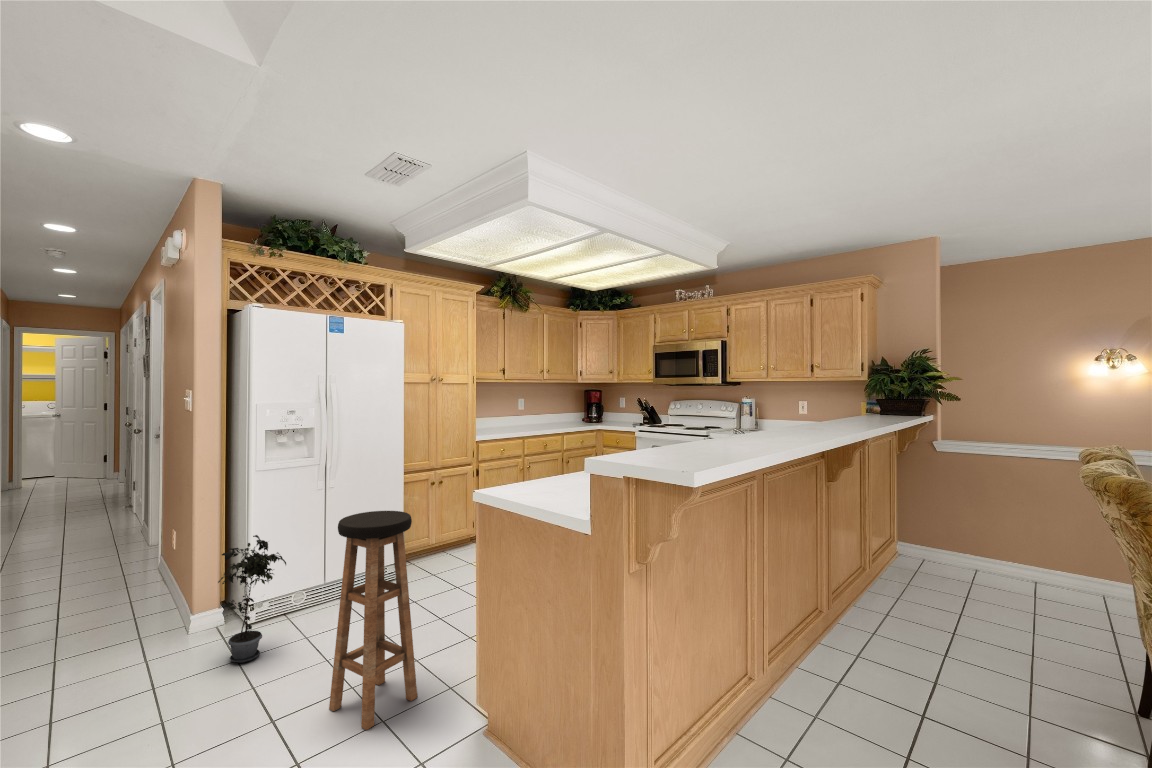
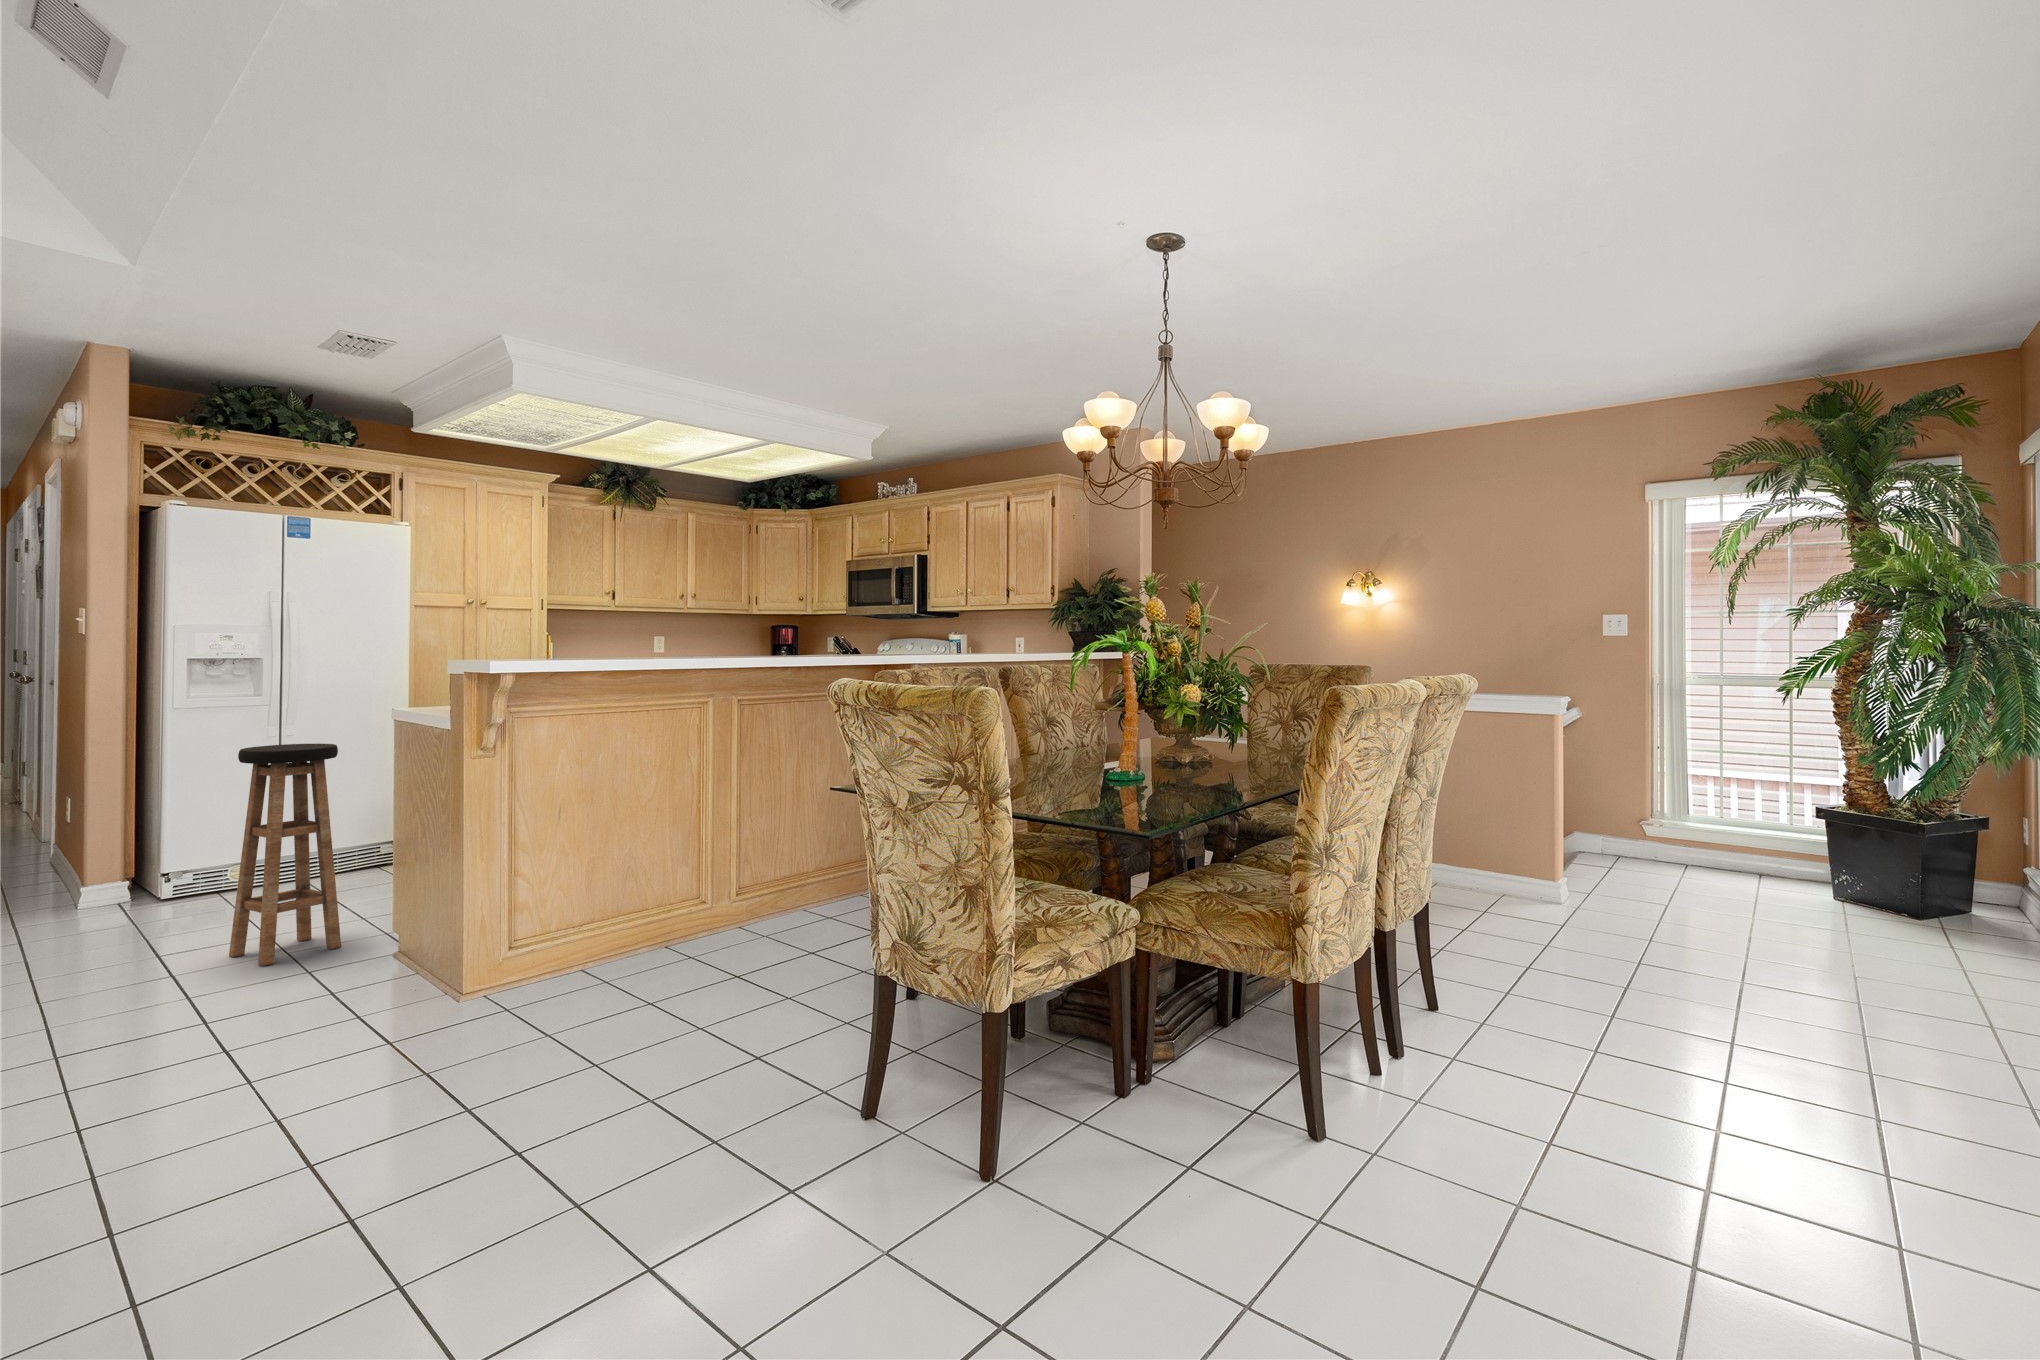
potted plant: present [218,535,286,663] -> none [106,783,198,931]

